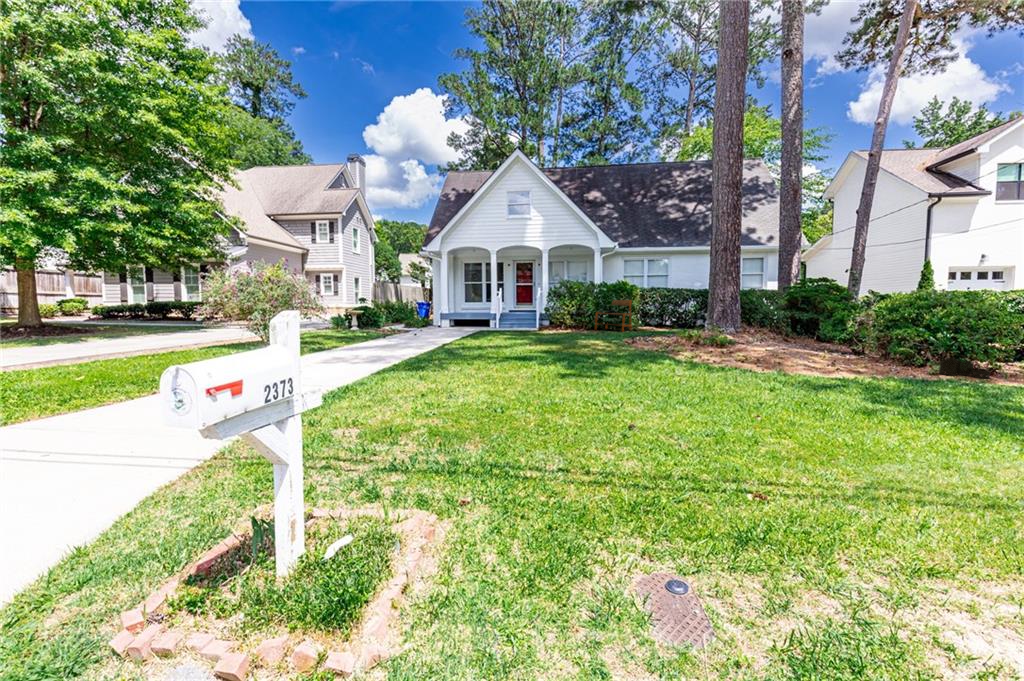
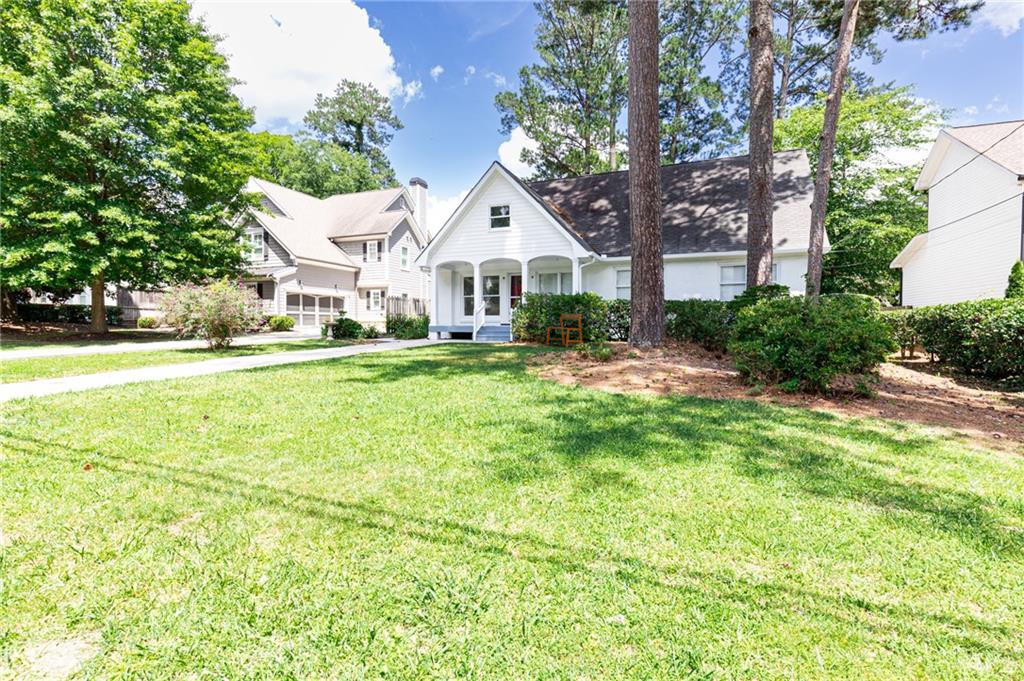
woven basket: present [939,358,991,378] -> none [743,383,793,413]

